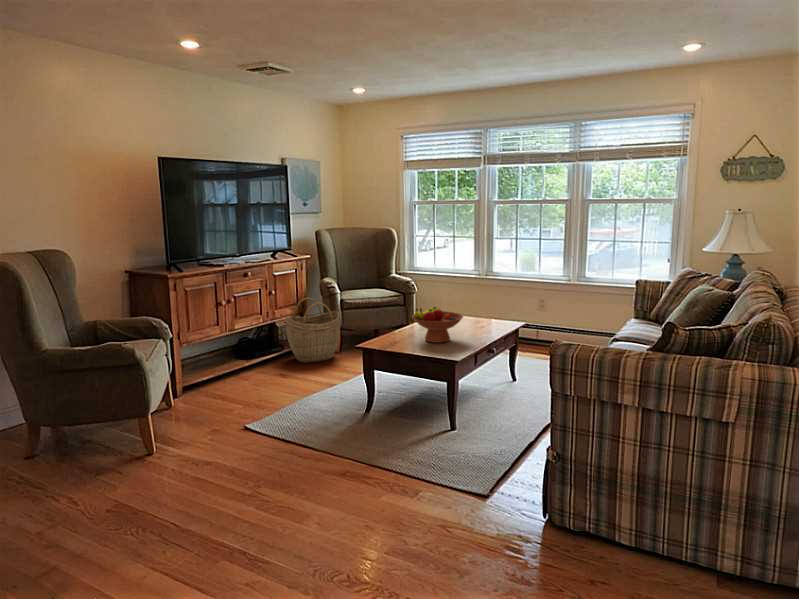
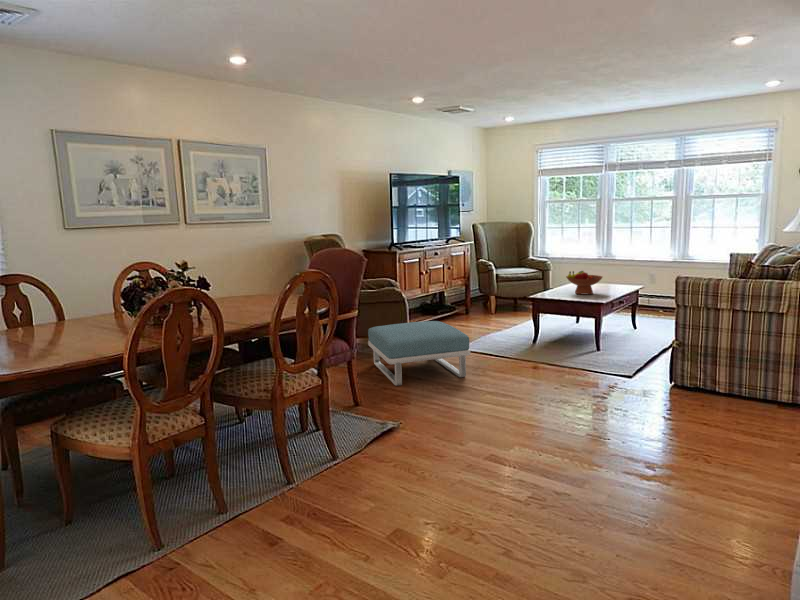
woven basket: present [286,298,340,363] -> none [458,273,498,319]
footstool: none [51,395,223,537] -> present [368,321,470,386]

